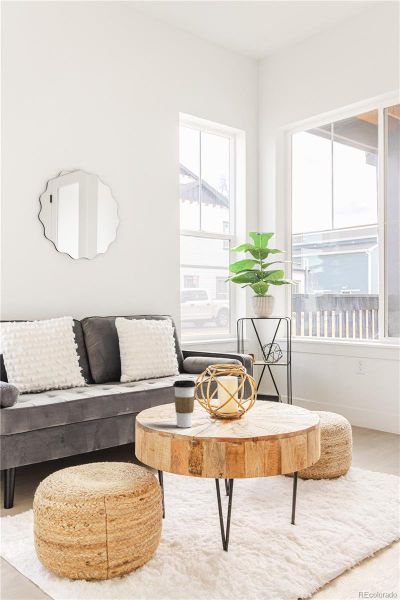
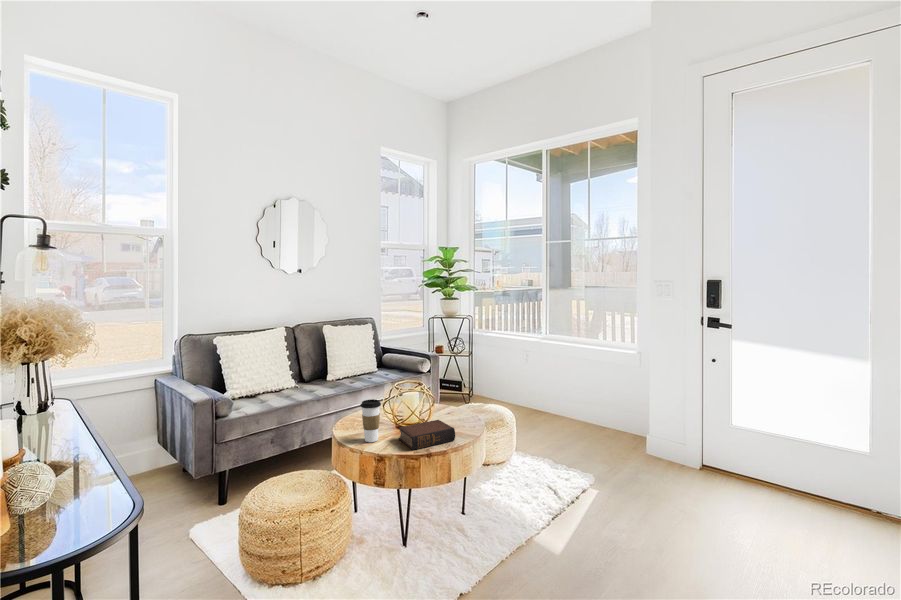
book: none [216,408,282,435] -> present [399,420,455,450]

